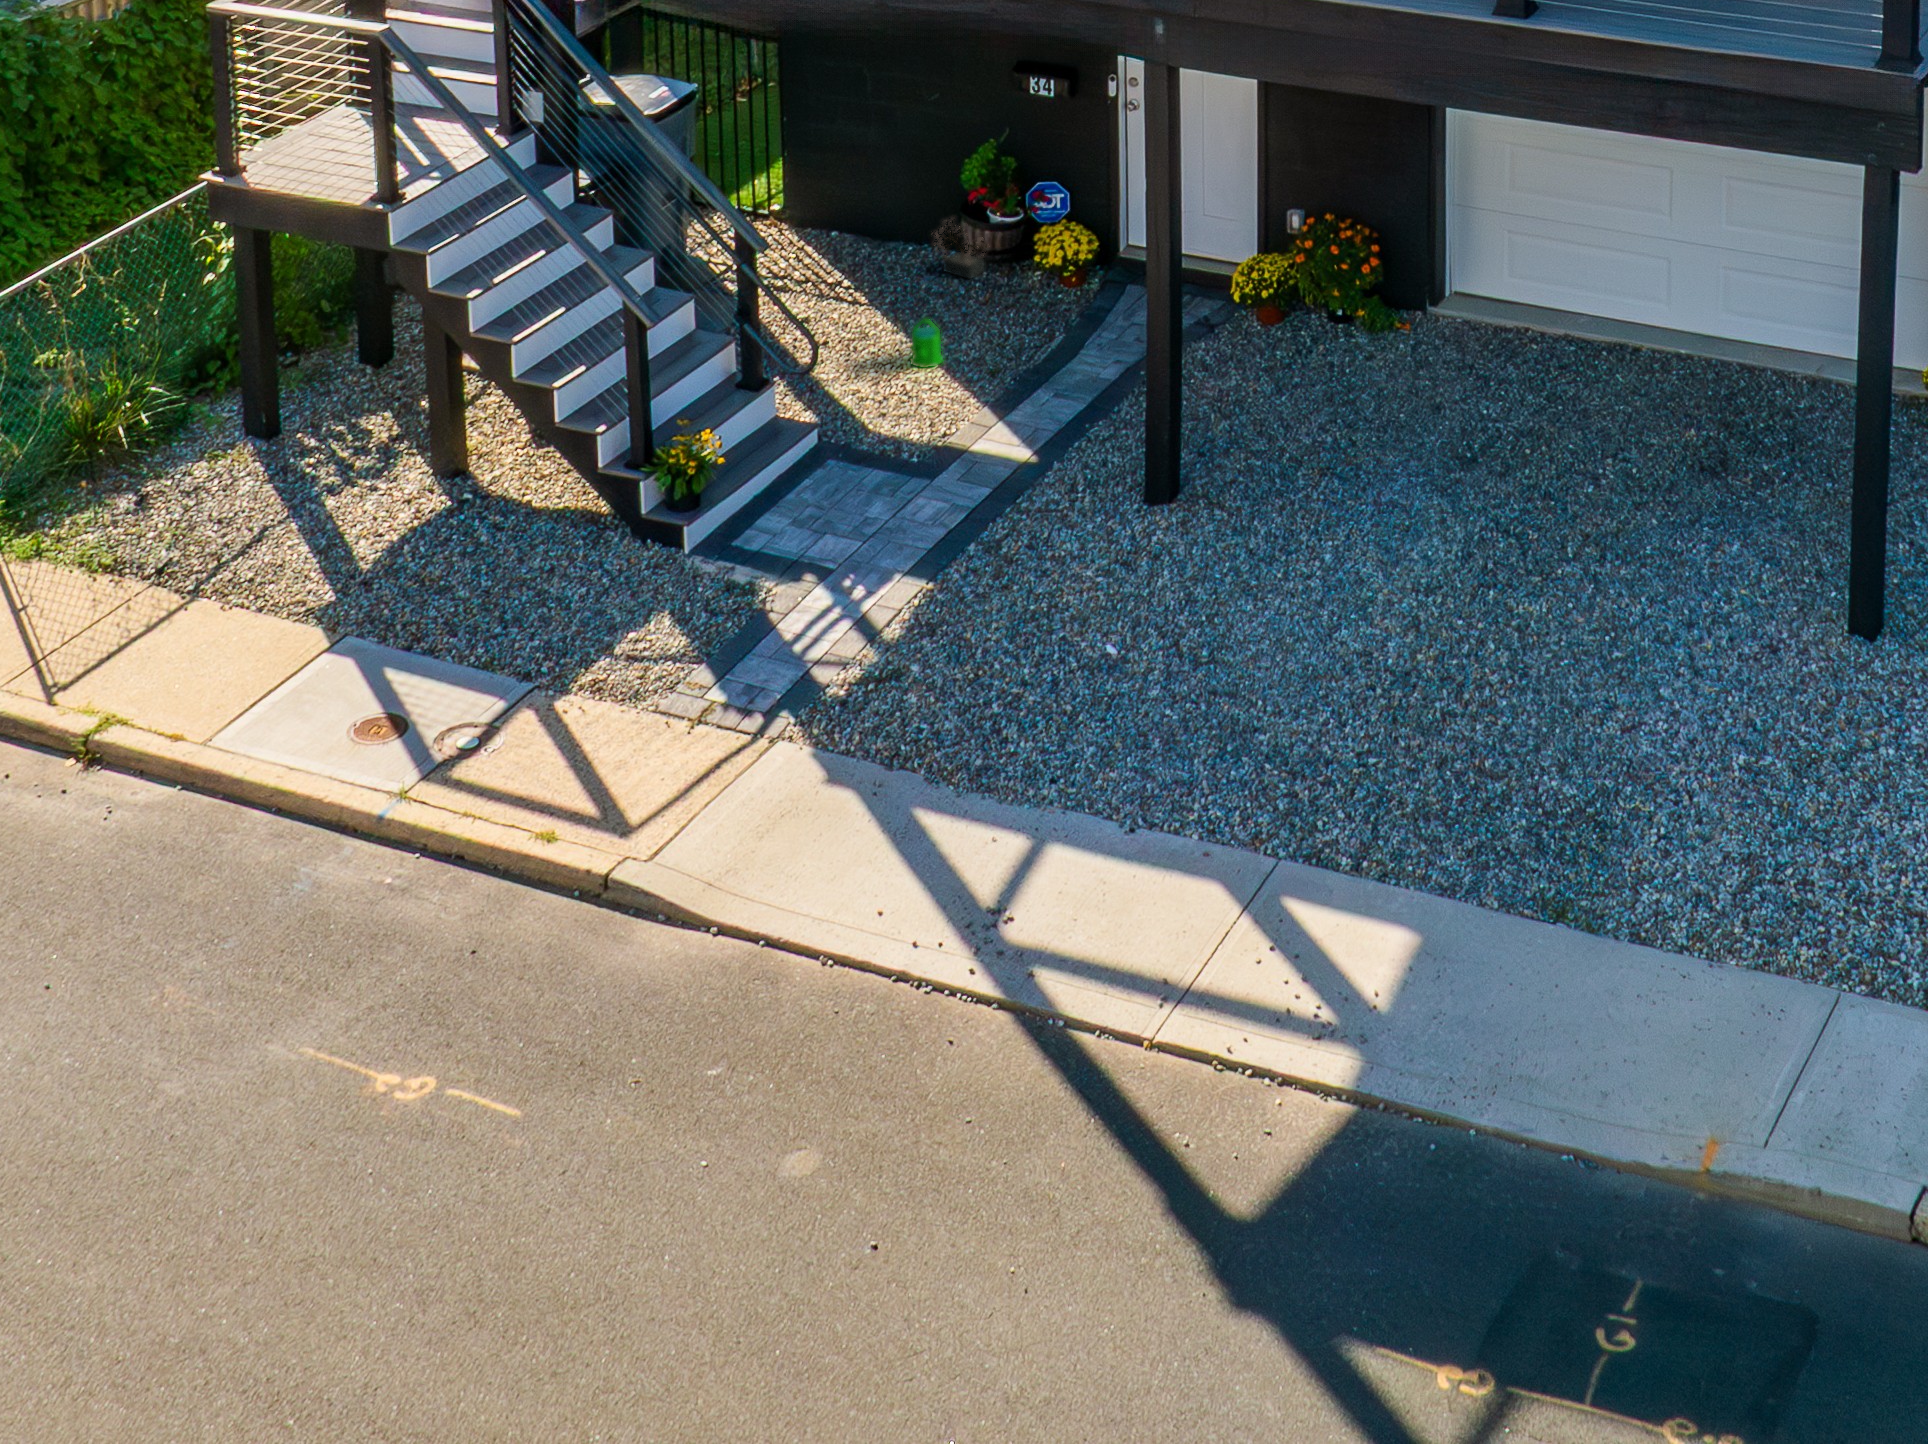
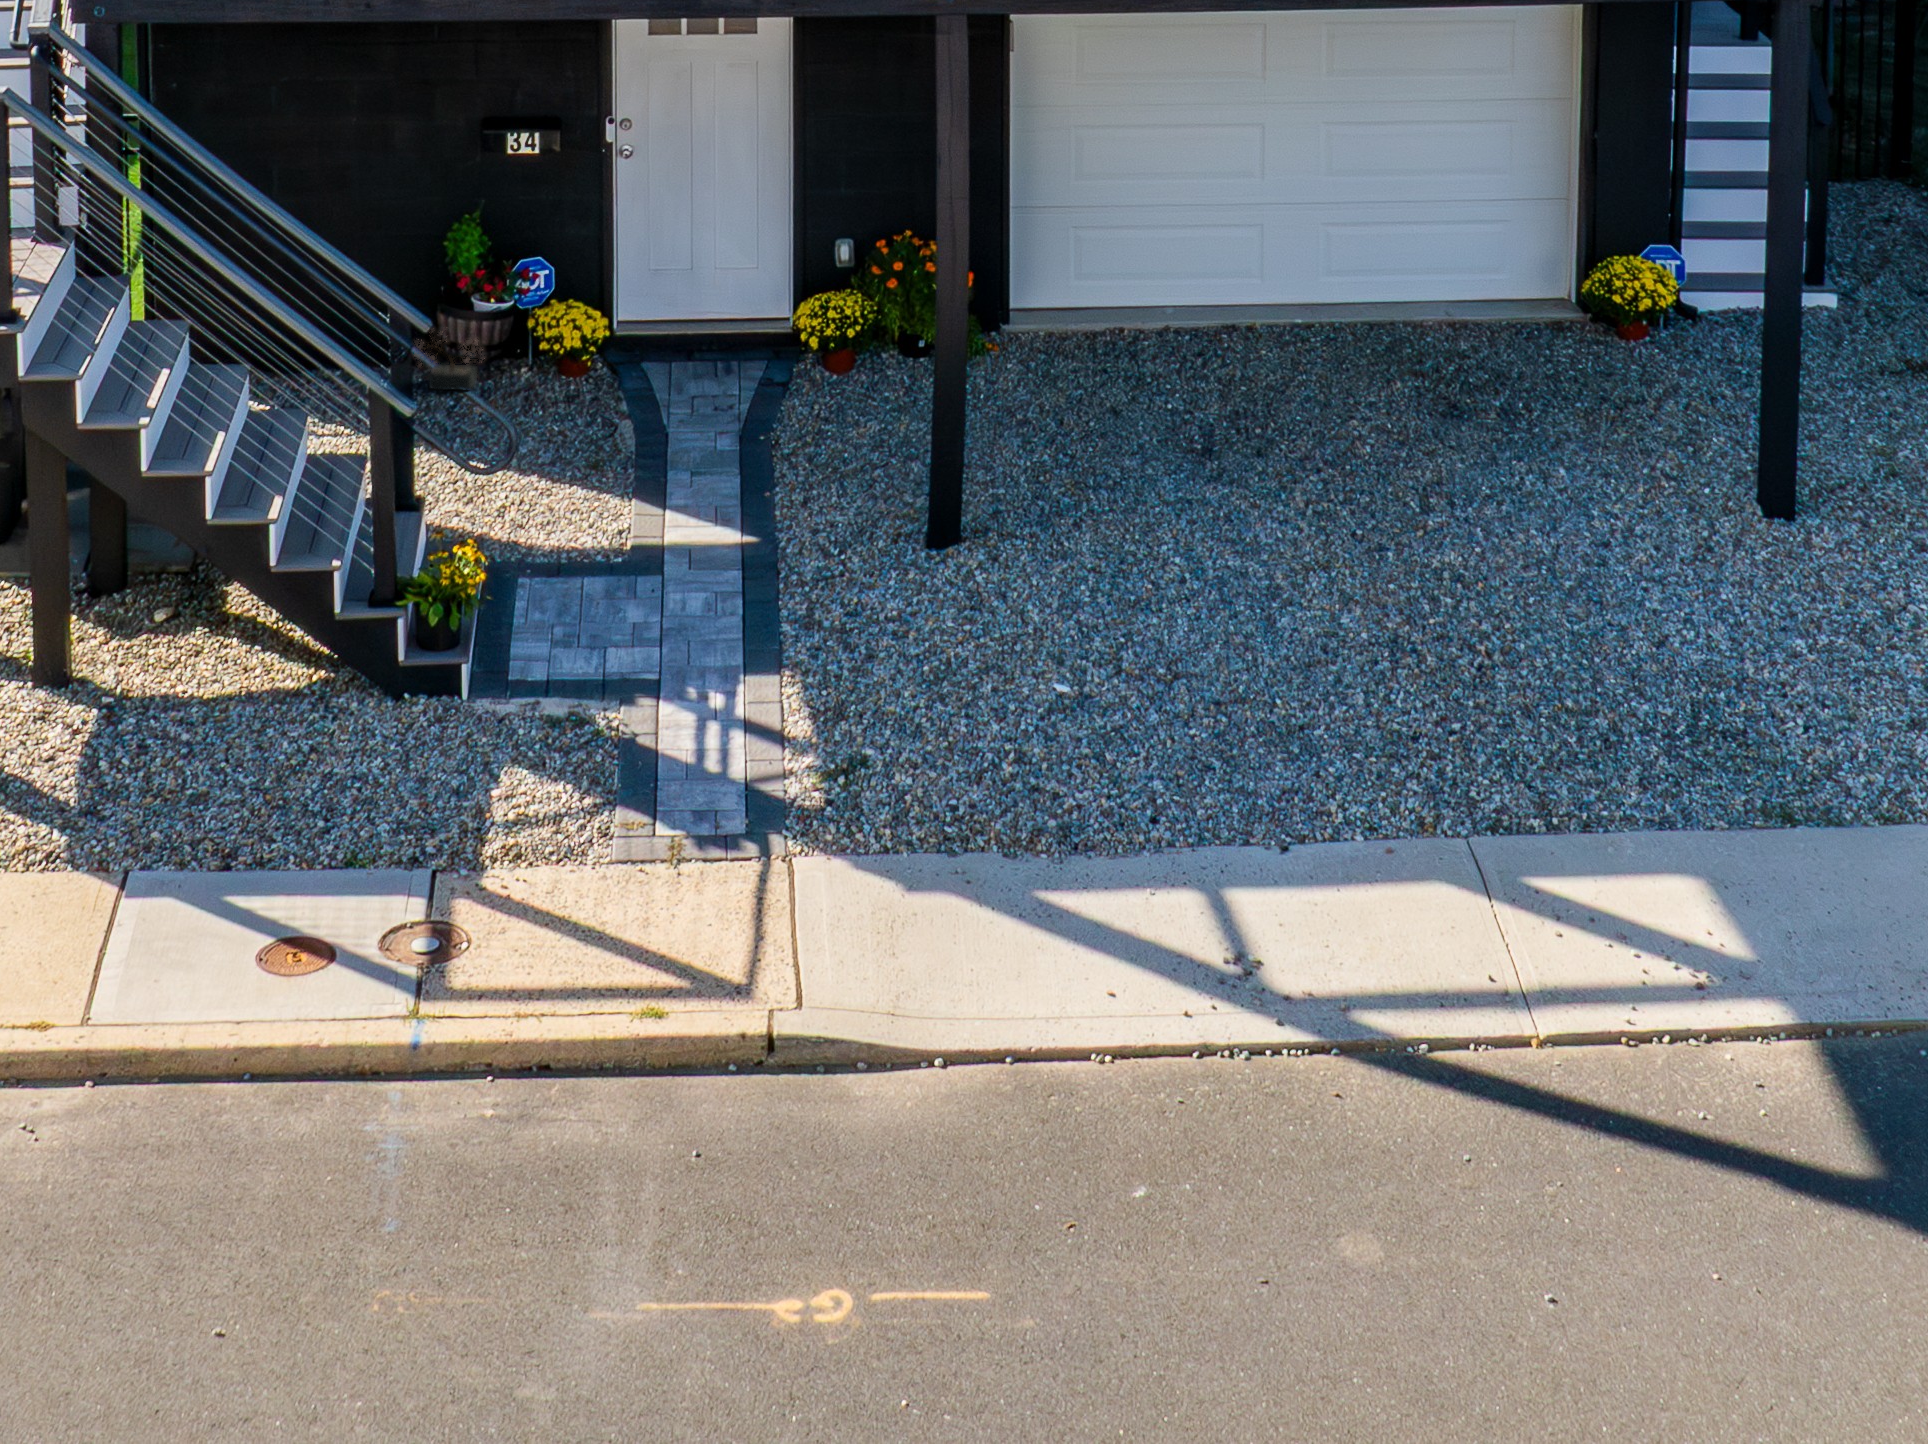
watering can: present [910,319,943,368] -> none [495,420,538,481]

